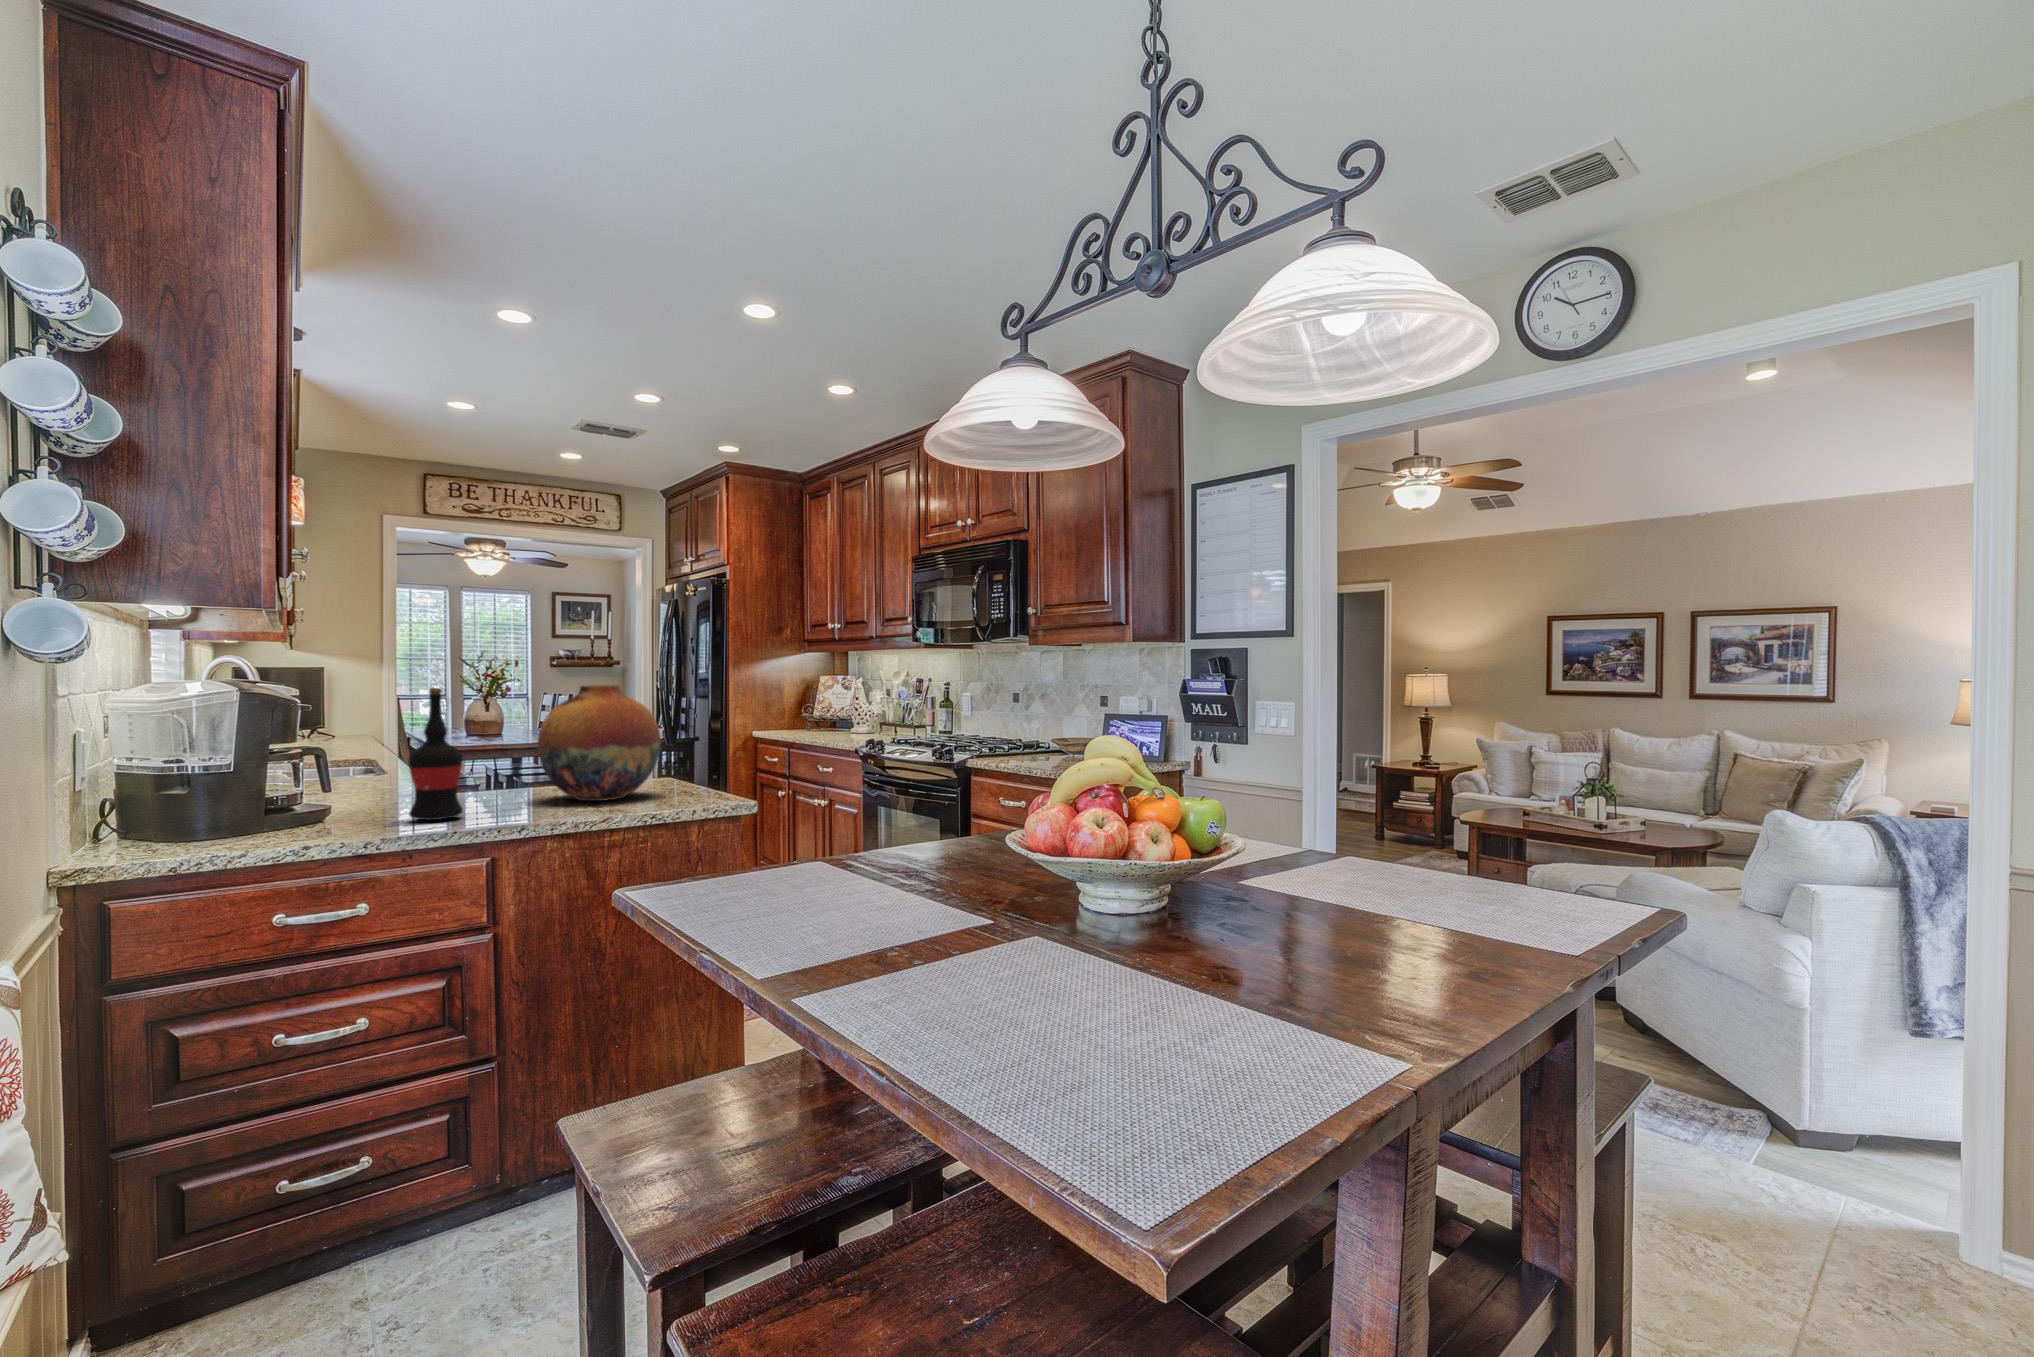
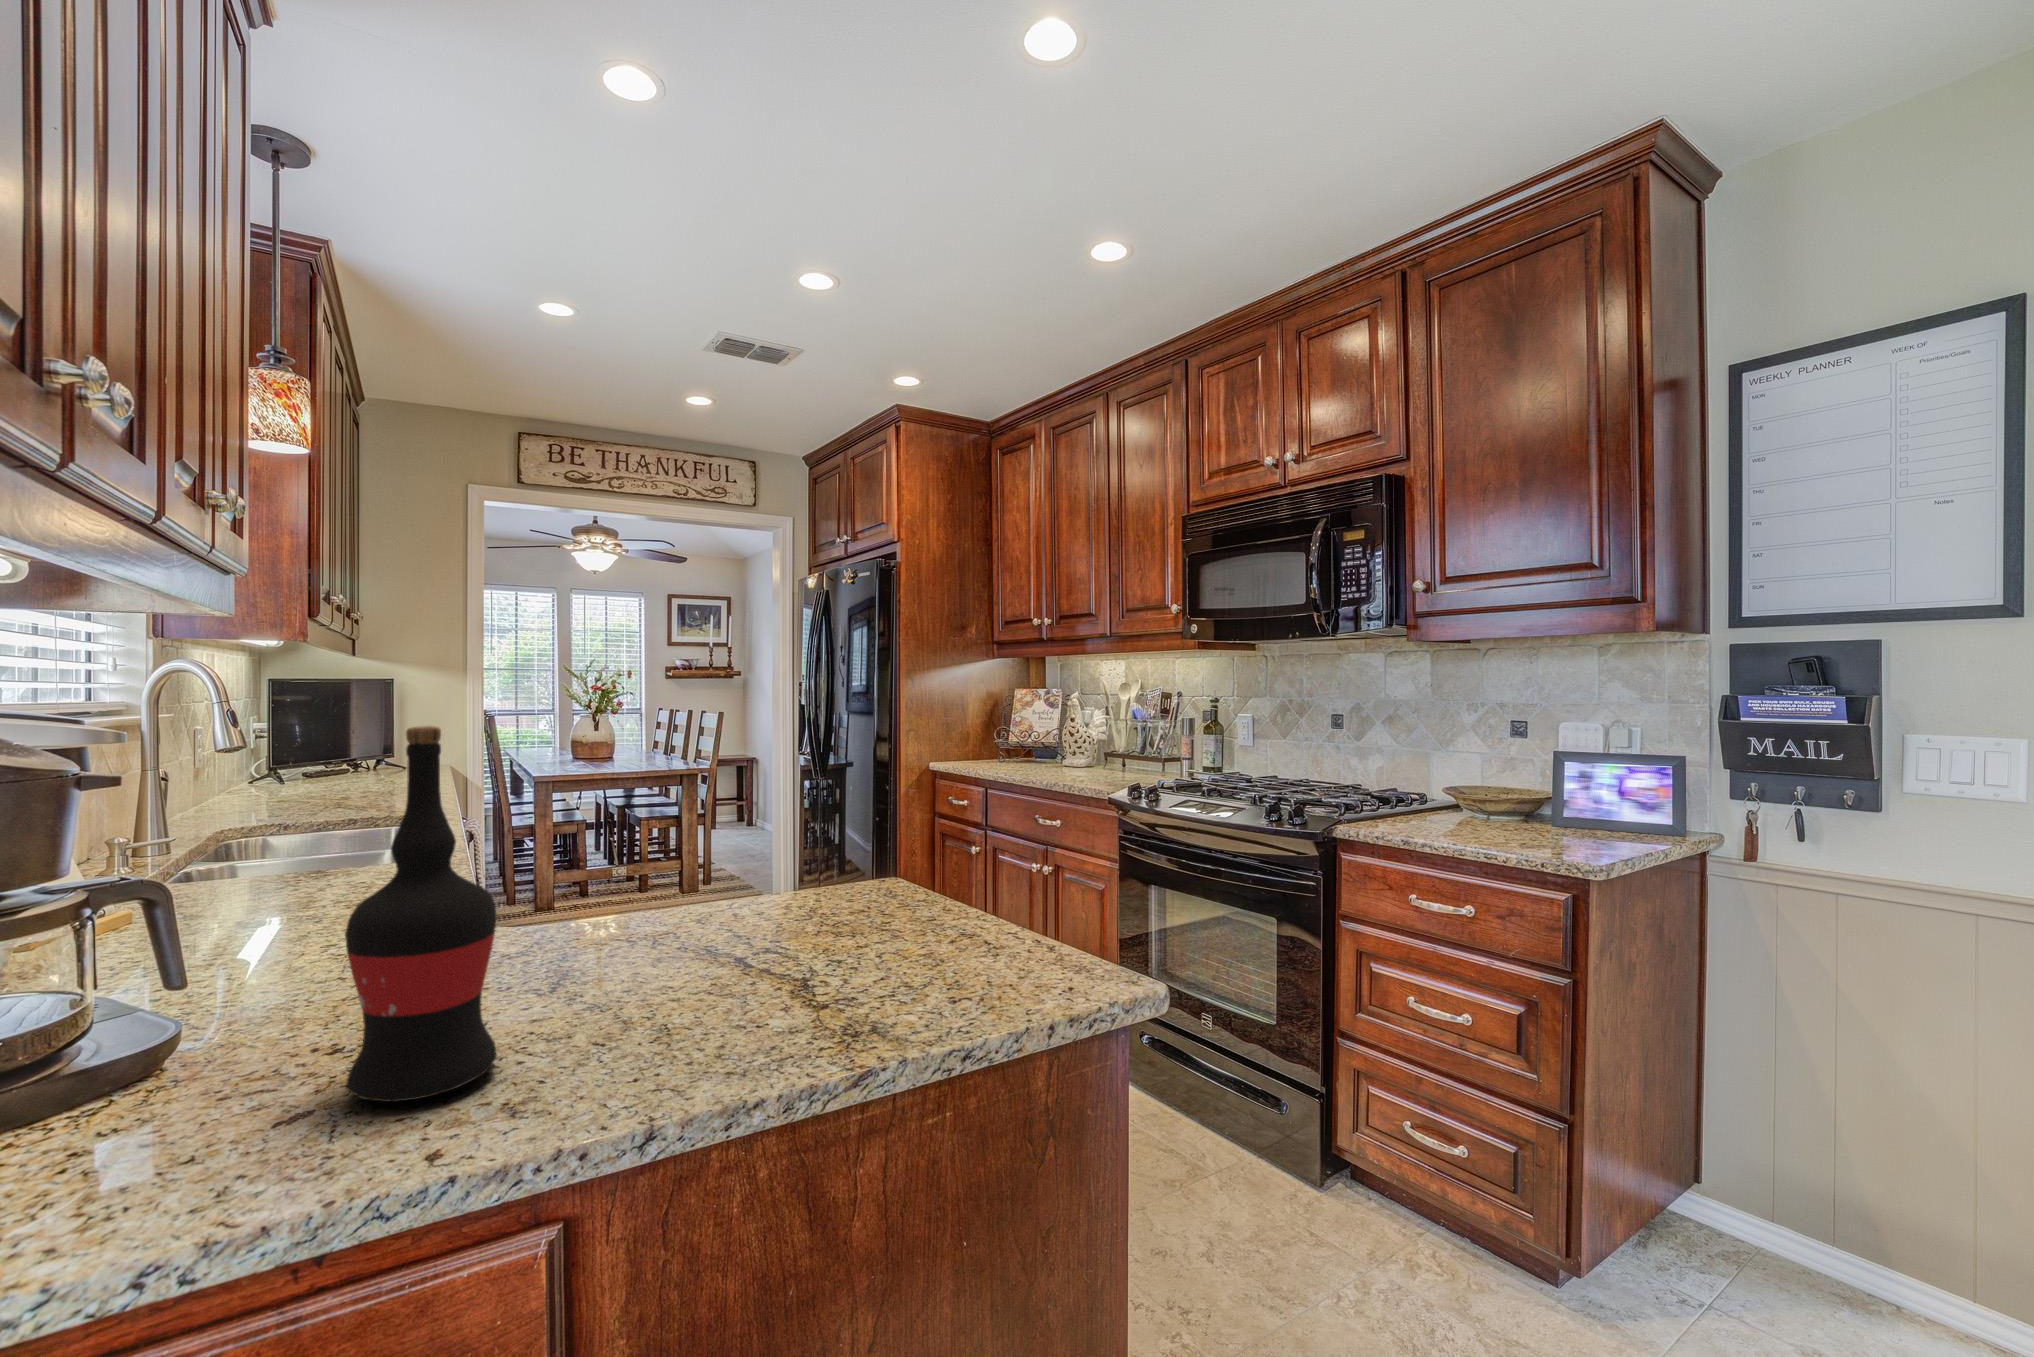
vase: present [537,685,661,801] -> none [679,712,936,976]

